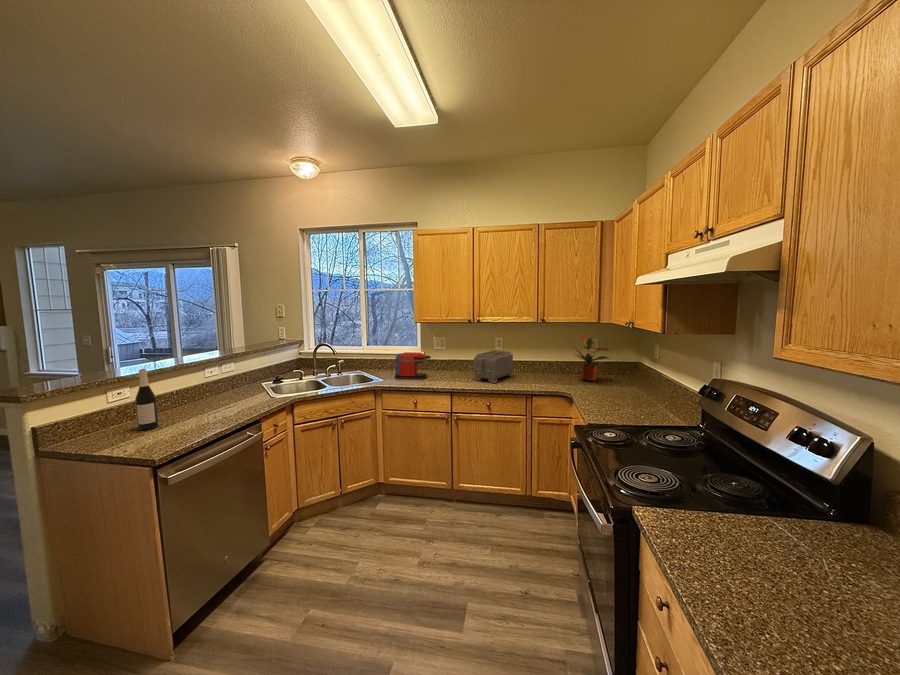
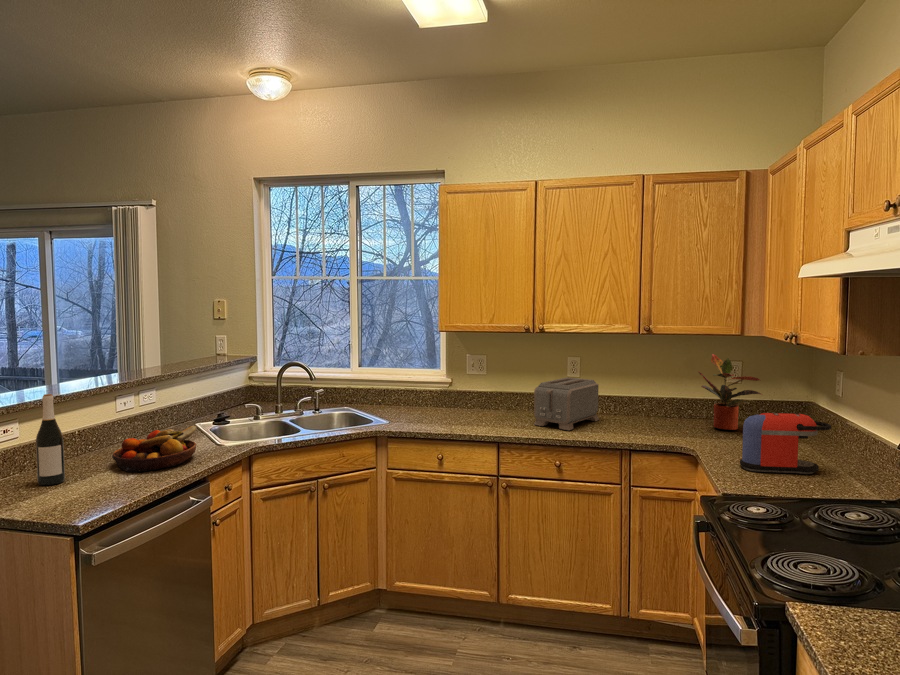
coffee maker: present [395,352,431,379] -> present [740,413,831,474]
fruit bowl: none [194,386,255,418] -> present [112,426,197,472]

